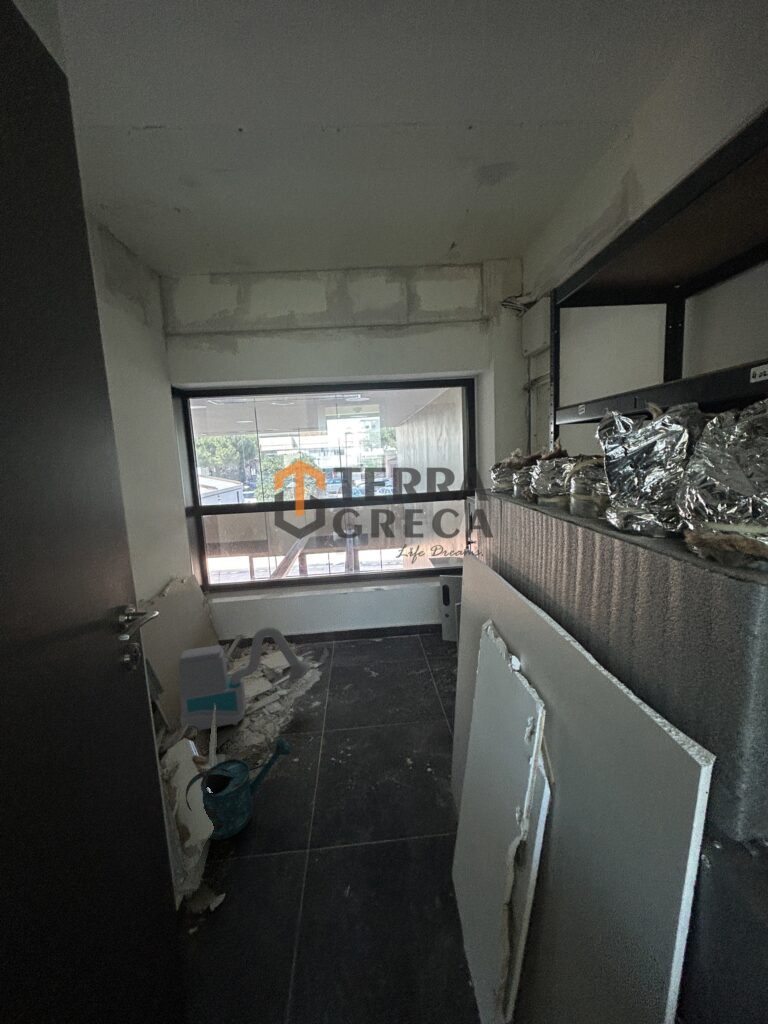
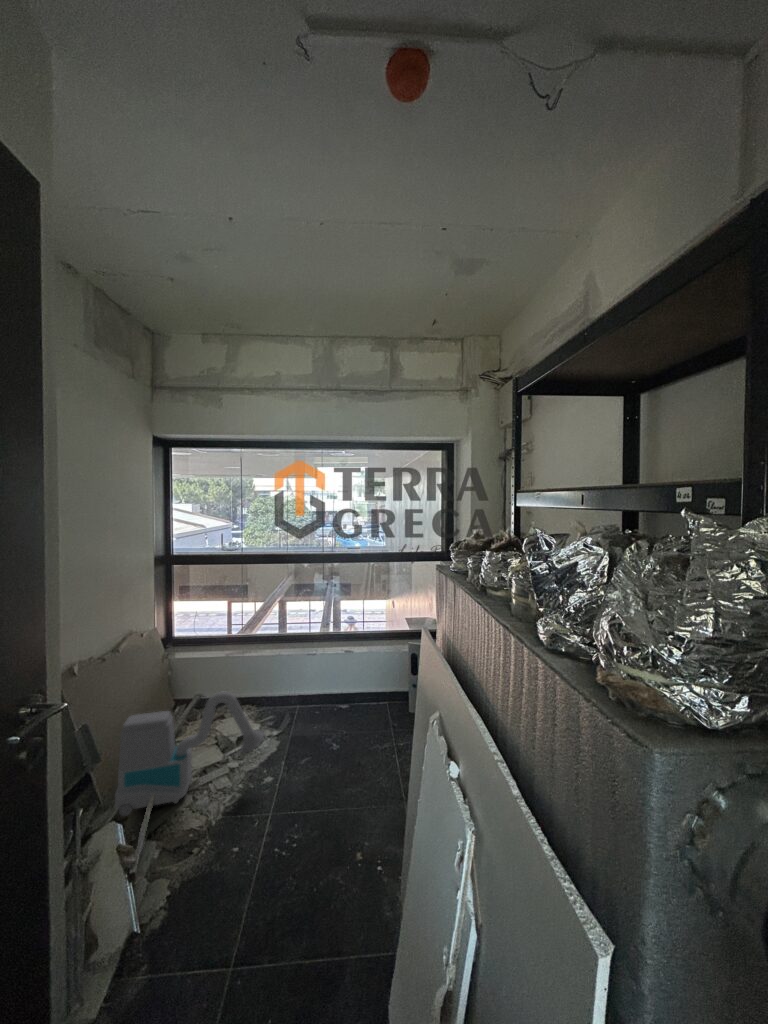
watering can: present [186,738,291,840] -> none [98,826,227,956]

